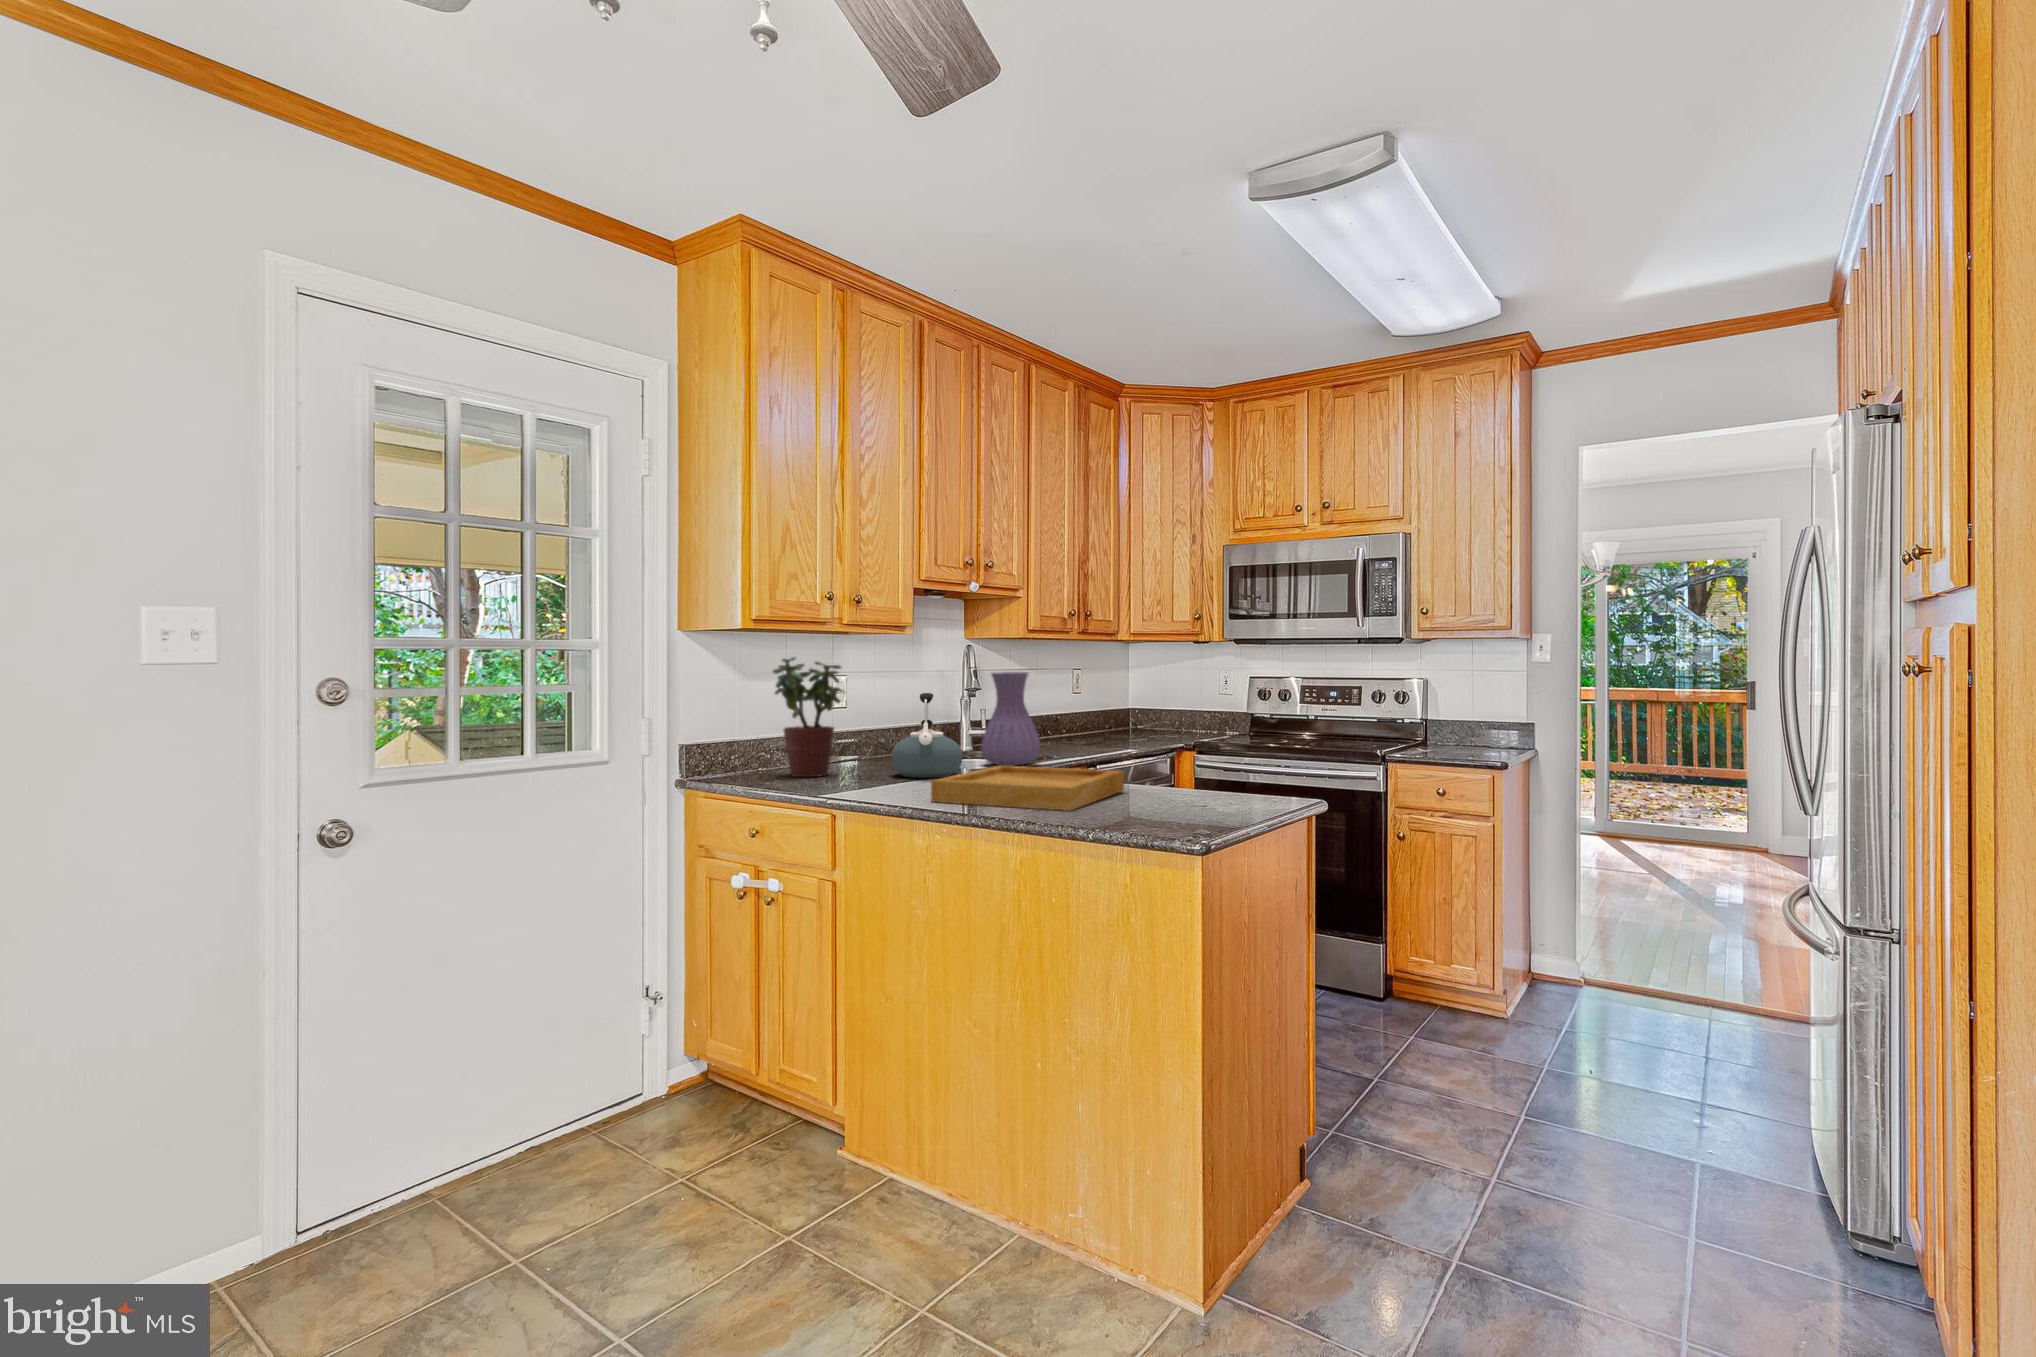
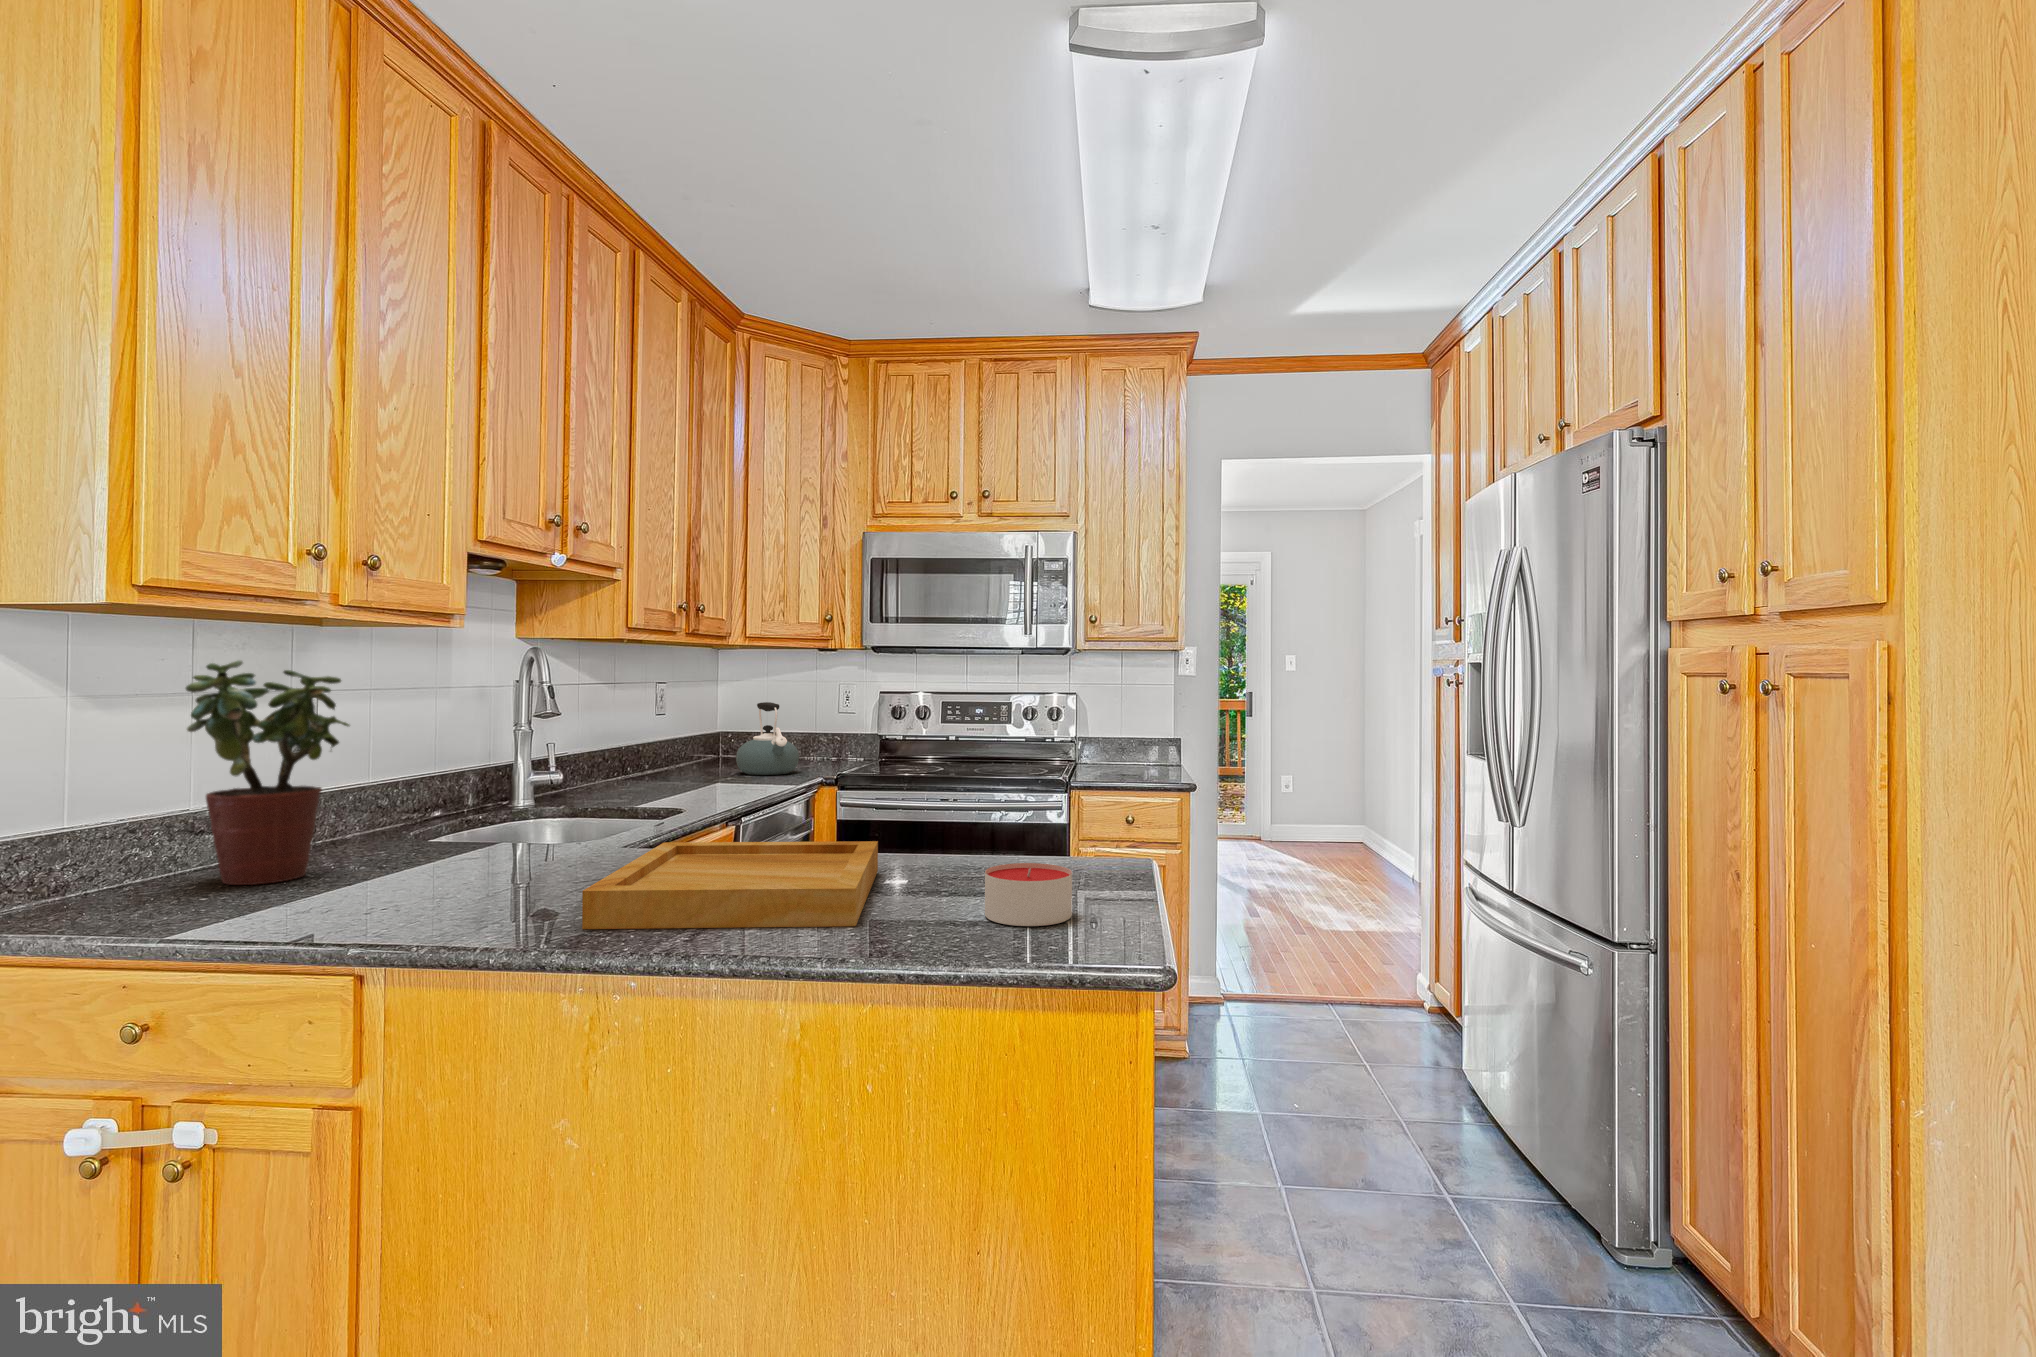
vase: present [981,672,1040,766] -> none [583,689,680,830]
kettle: present [891,693,962,778] -> present [736,702,799,775]
candle: none [1150,782,1208,818] -> present [985,863,1072,926]

